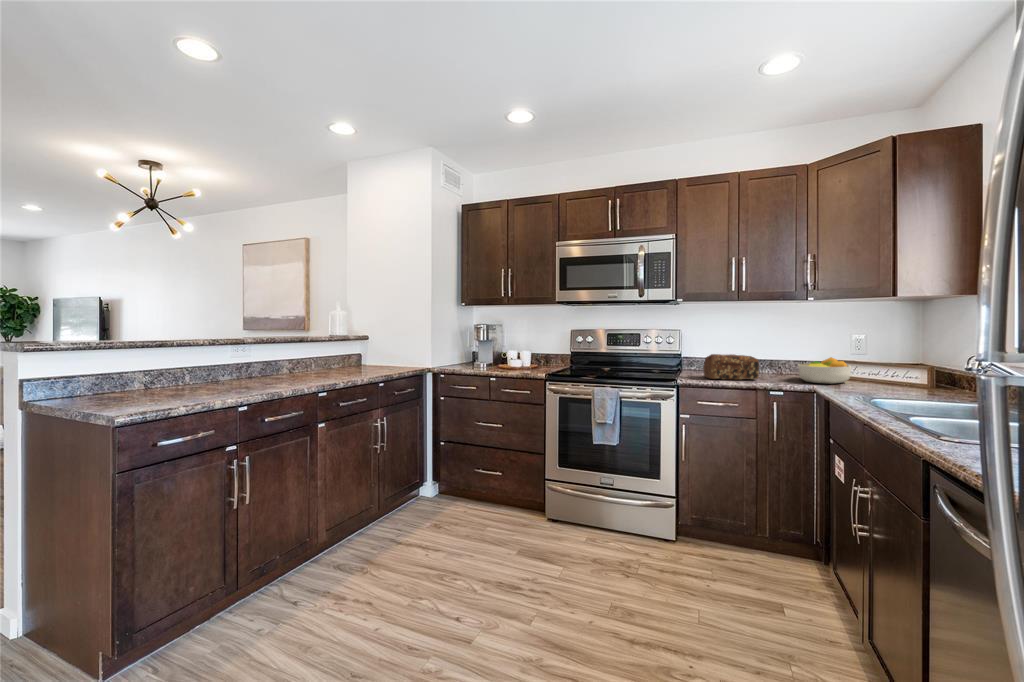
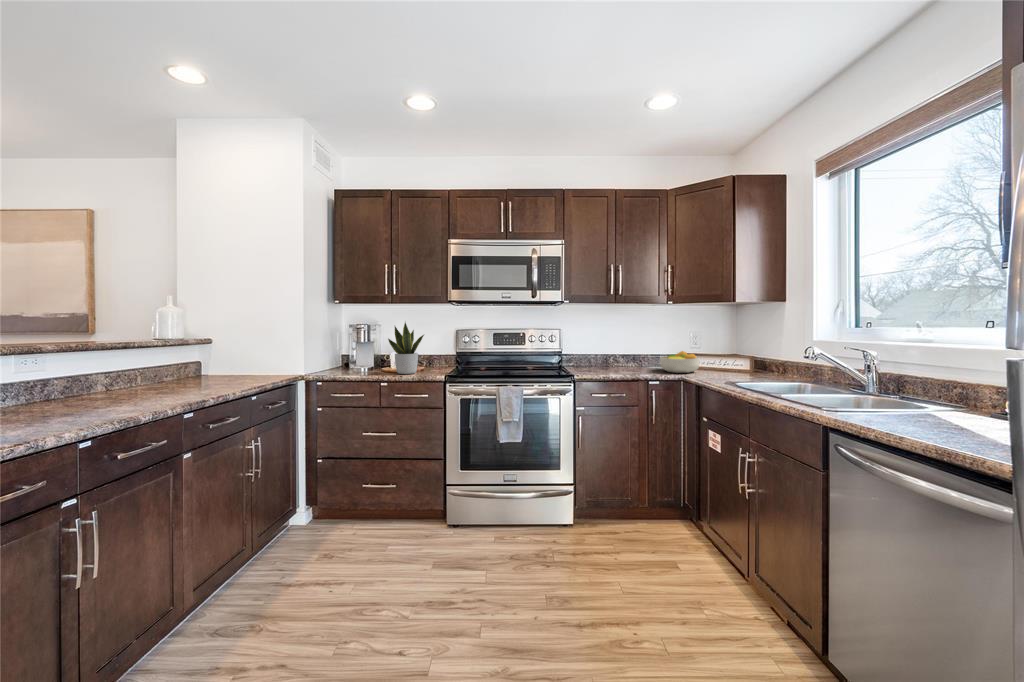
potted plant: none [500,321,536,372] -> present [388,322,424,374]
bread loaf: present [703,354,759,380] -> none [587,350,634,373]

